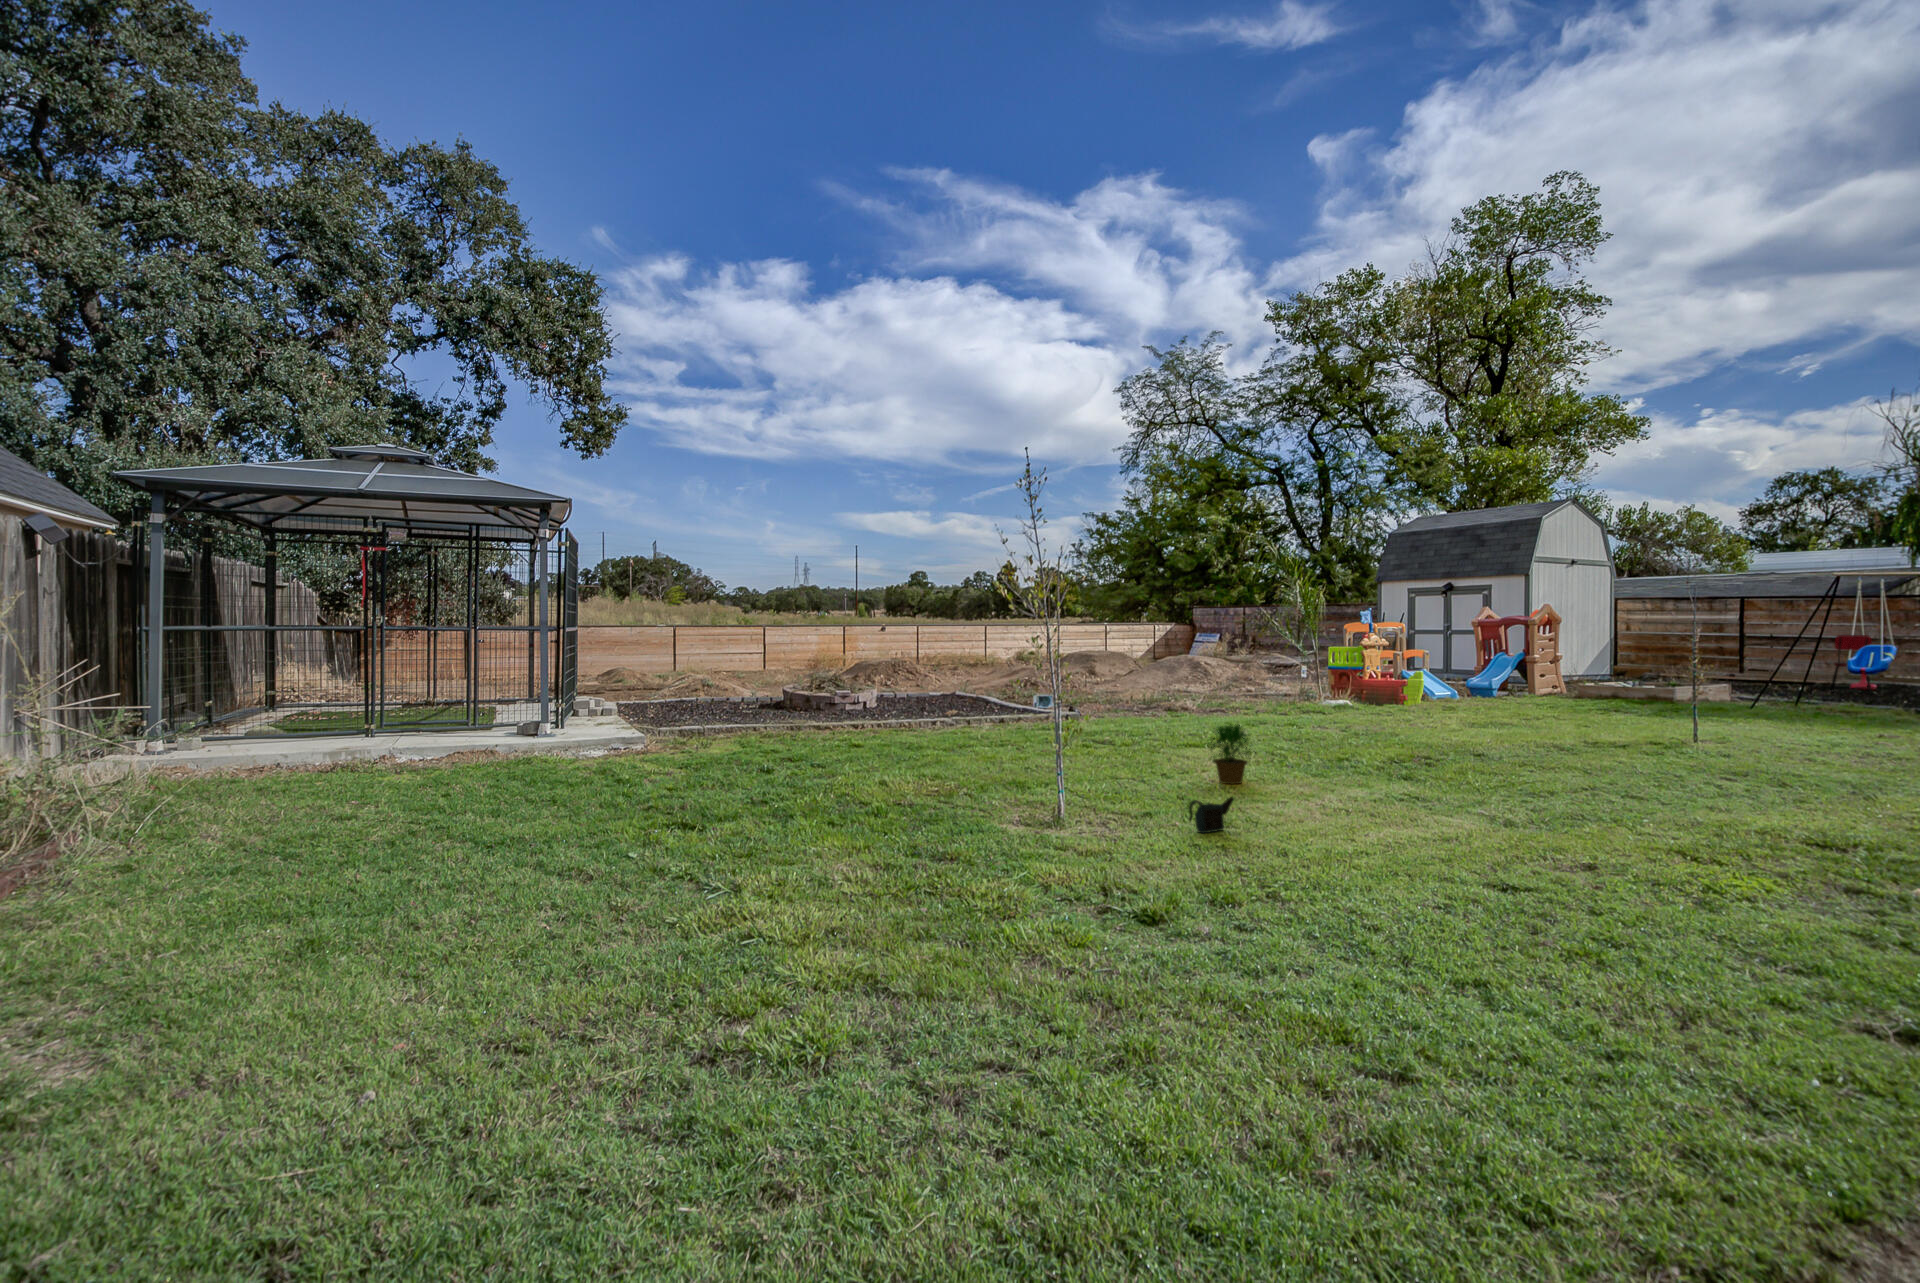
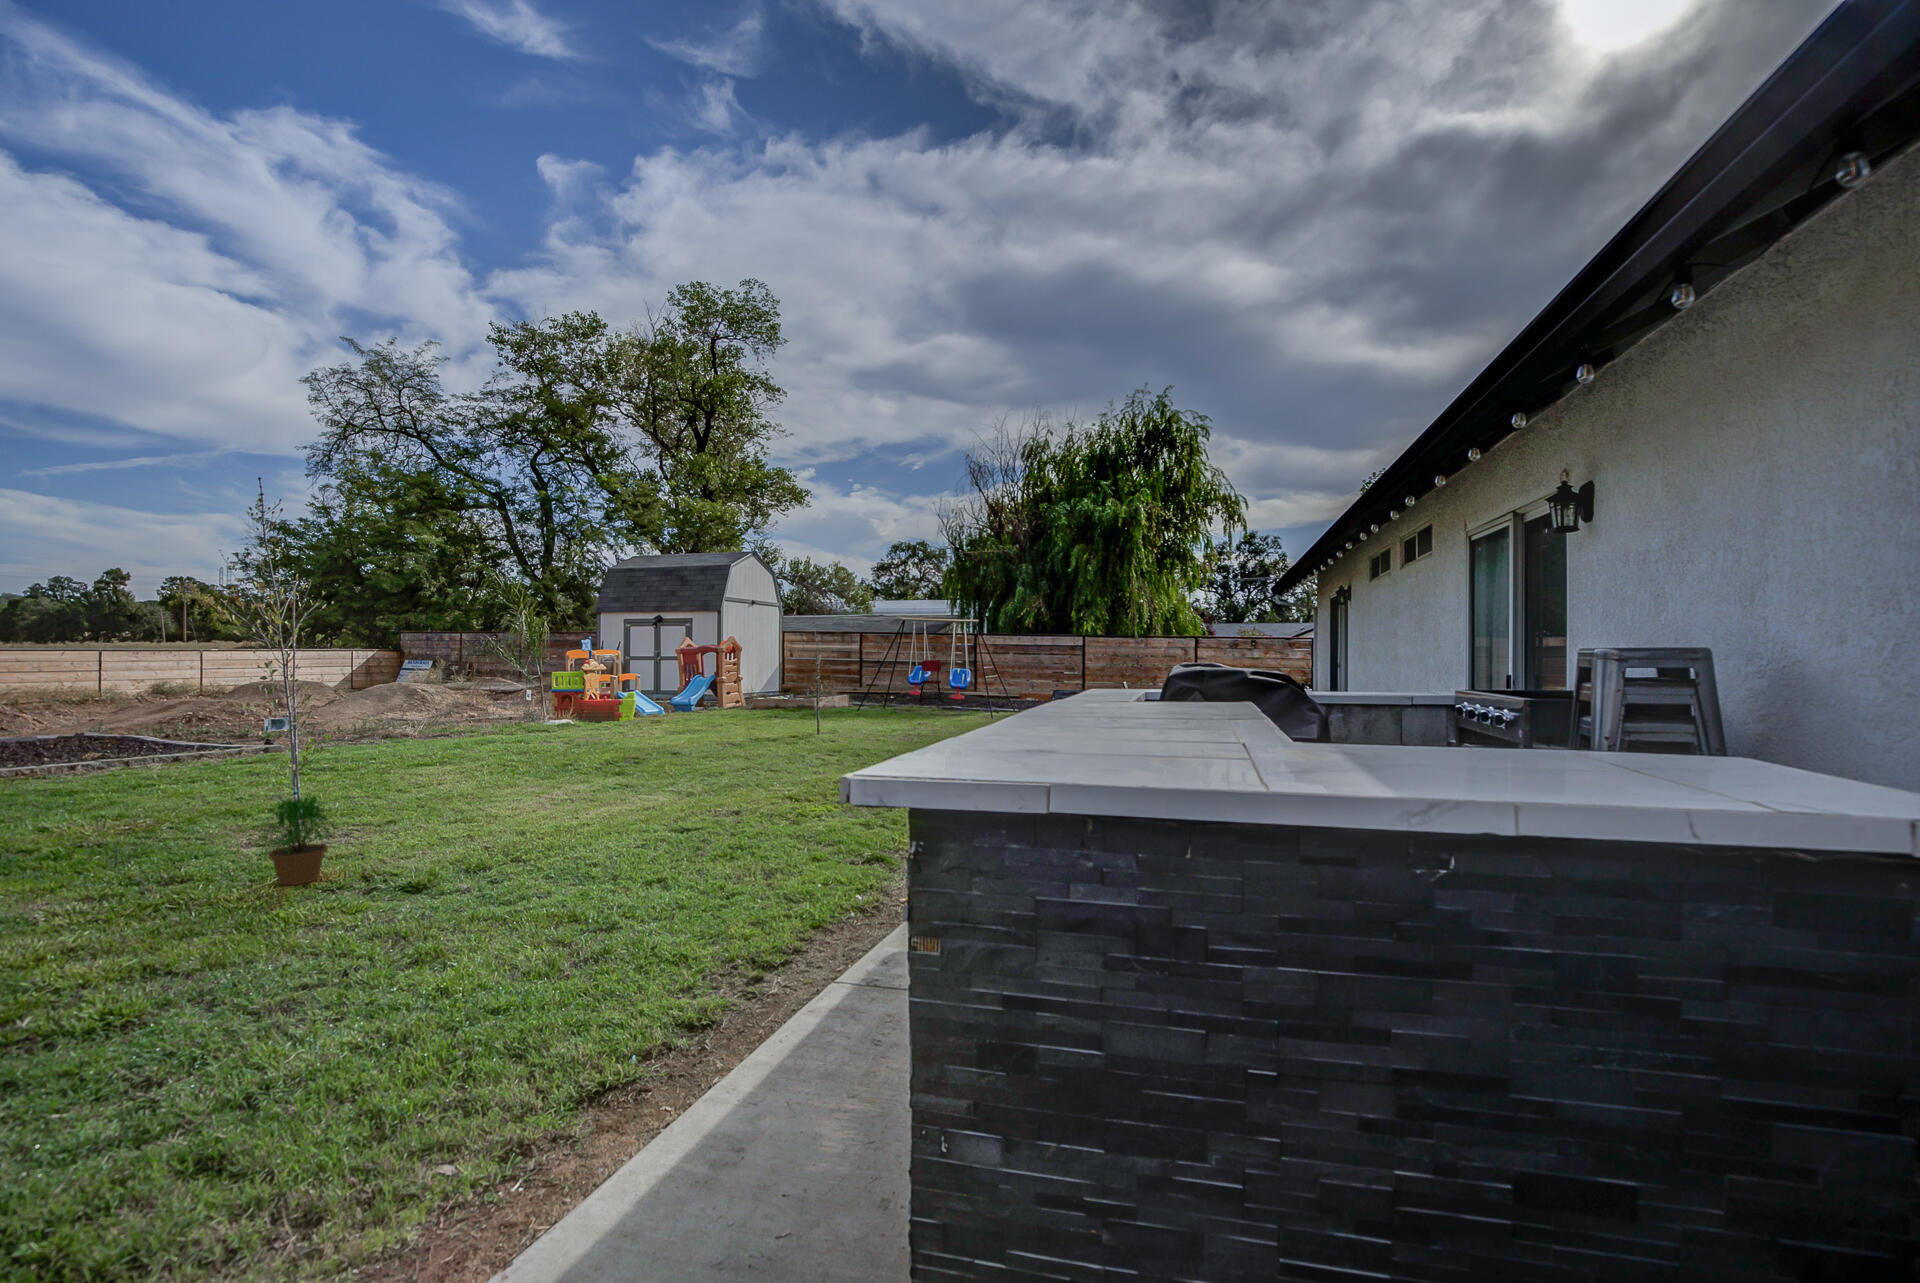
watering can: present [1189,797,1234,834] -> none [108,936,231,1019]

